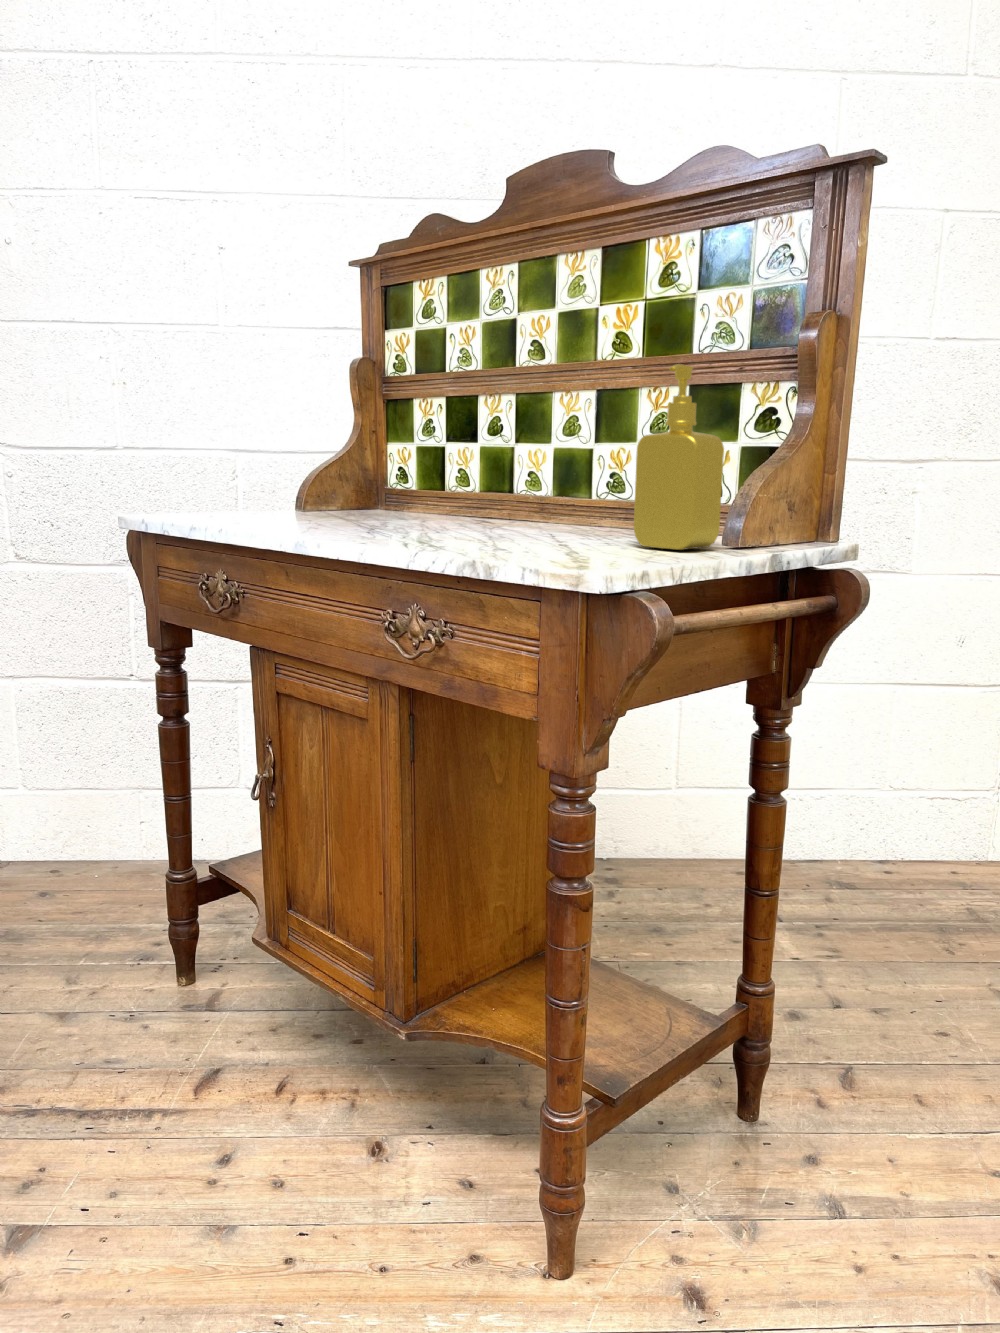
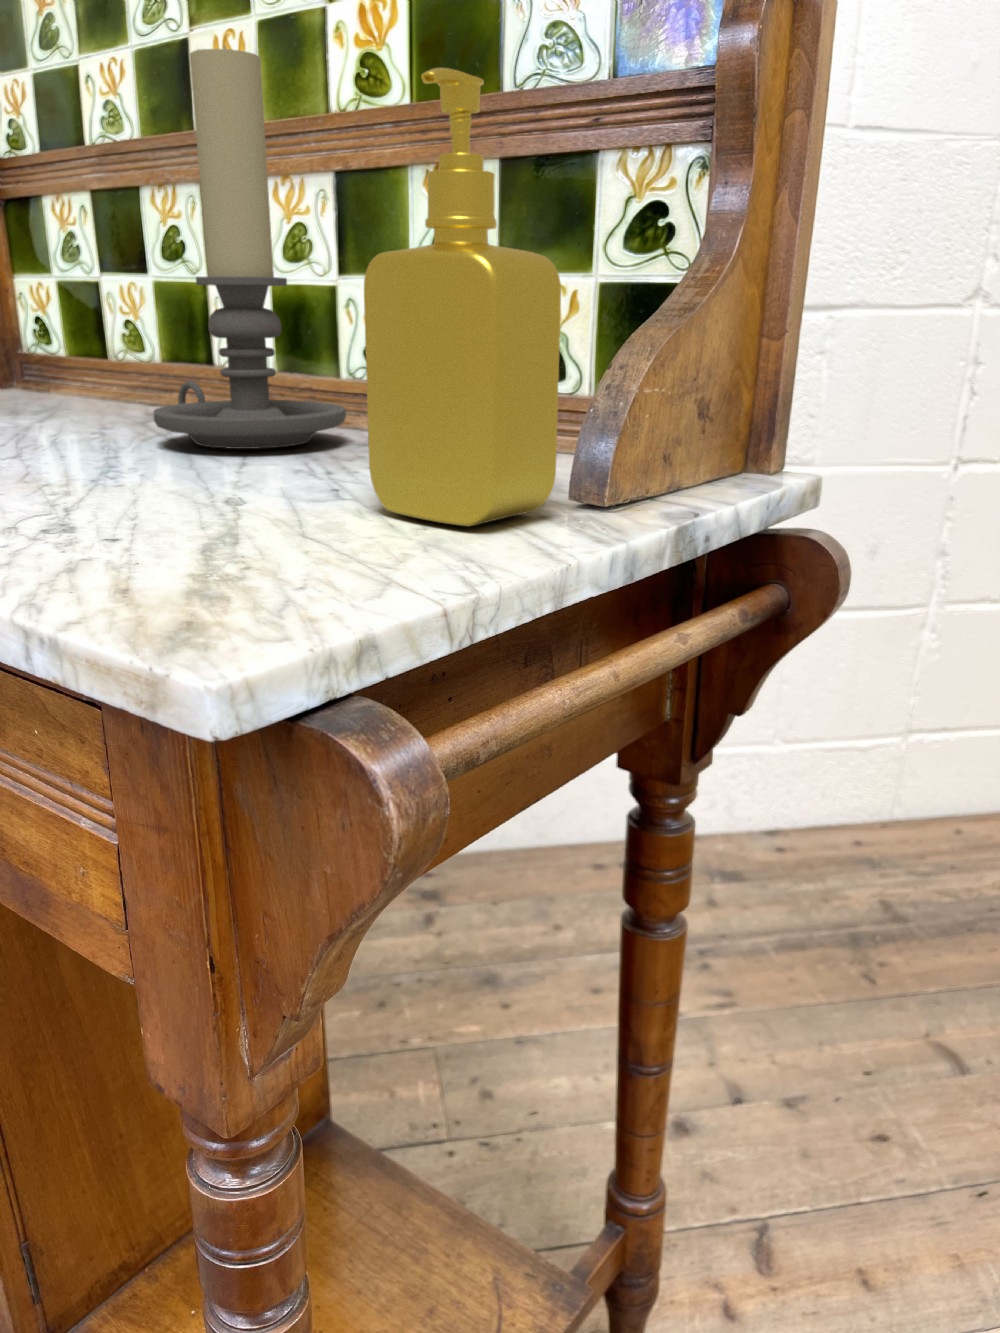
candle holder: none [504,336,603,529] -> present [153,45,346,449]

